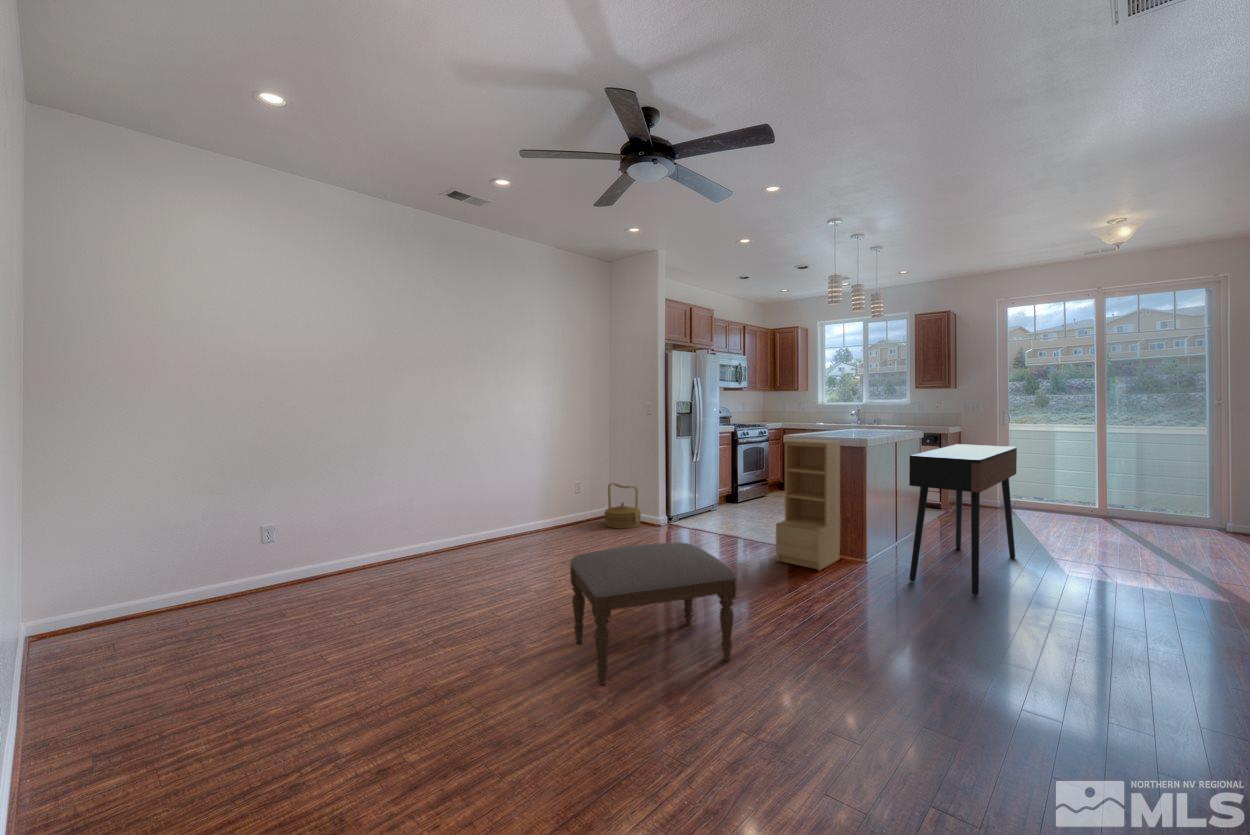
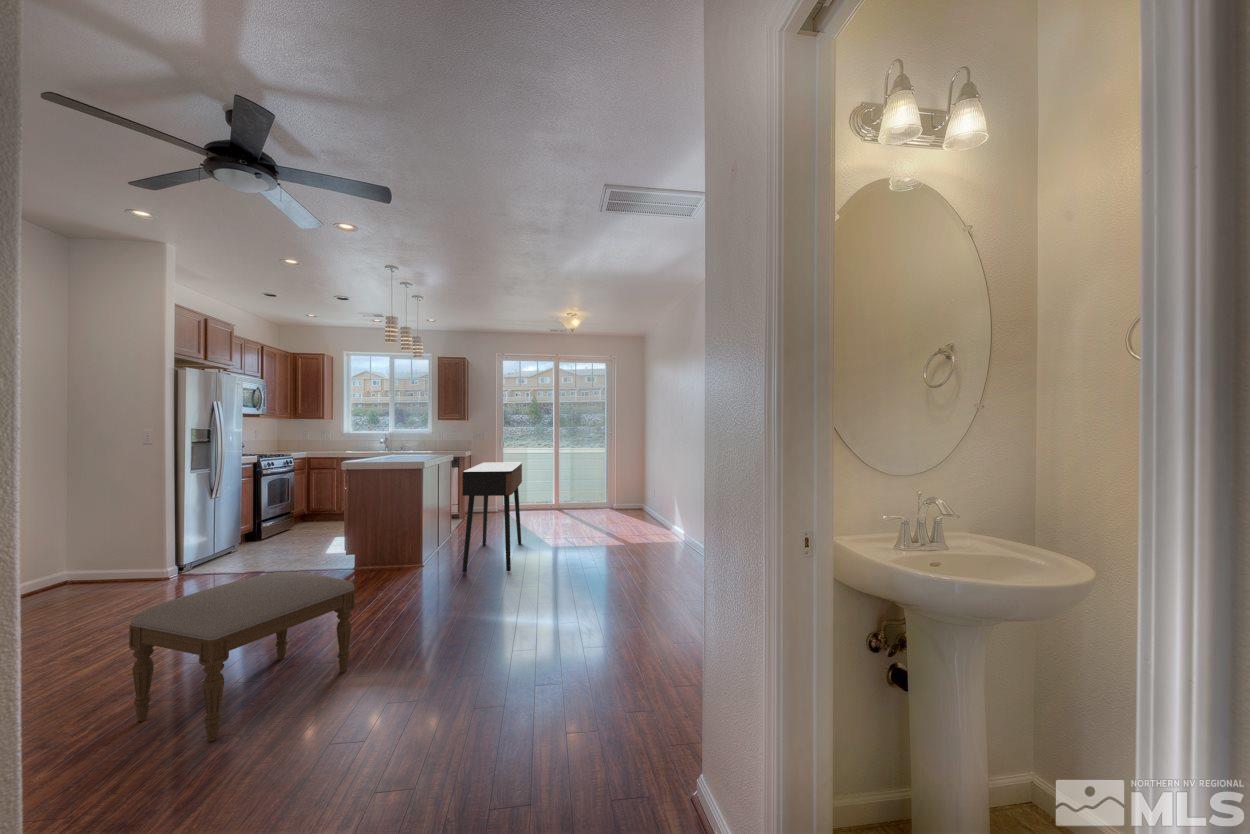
bookshelf: present [776,439,841,570] -> none [341,463,401,584]
woven basket: present [604,483,641,529] -> none [65,536,135,597]

